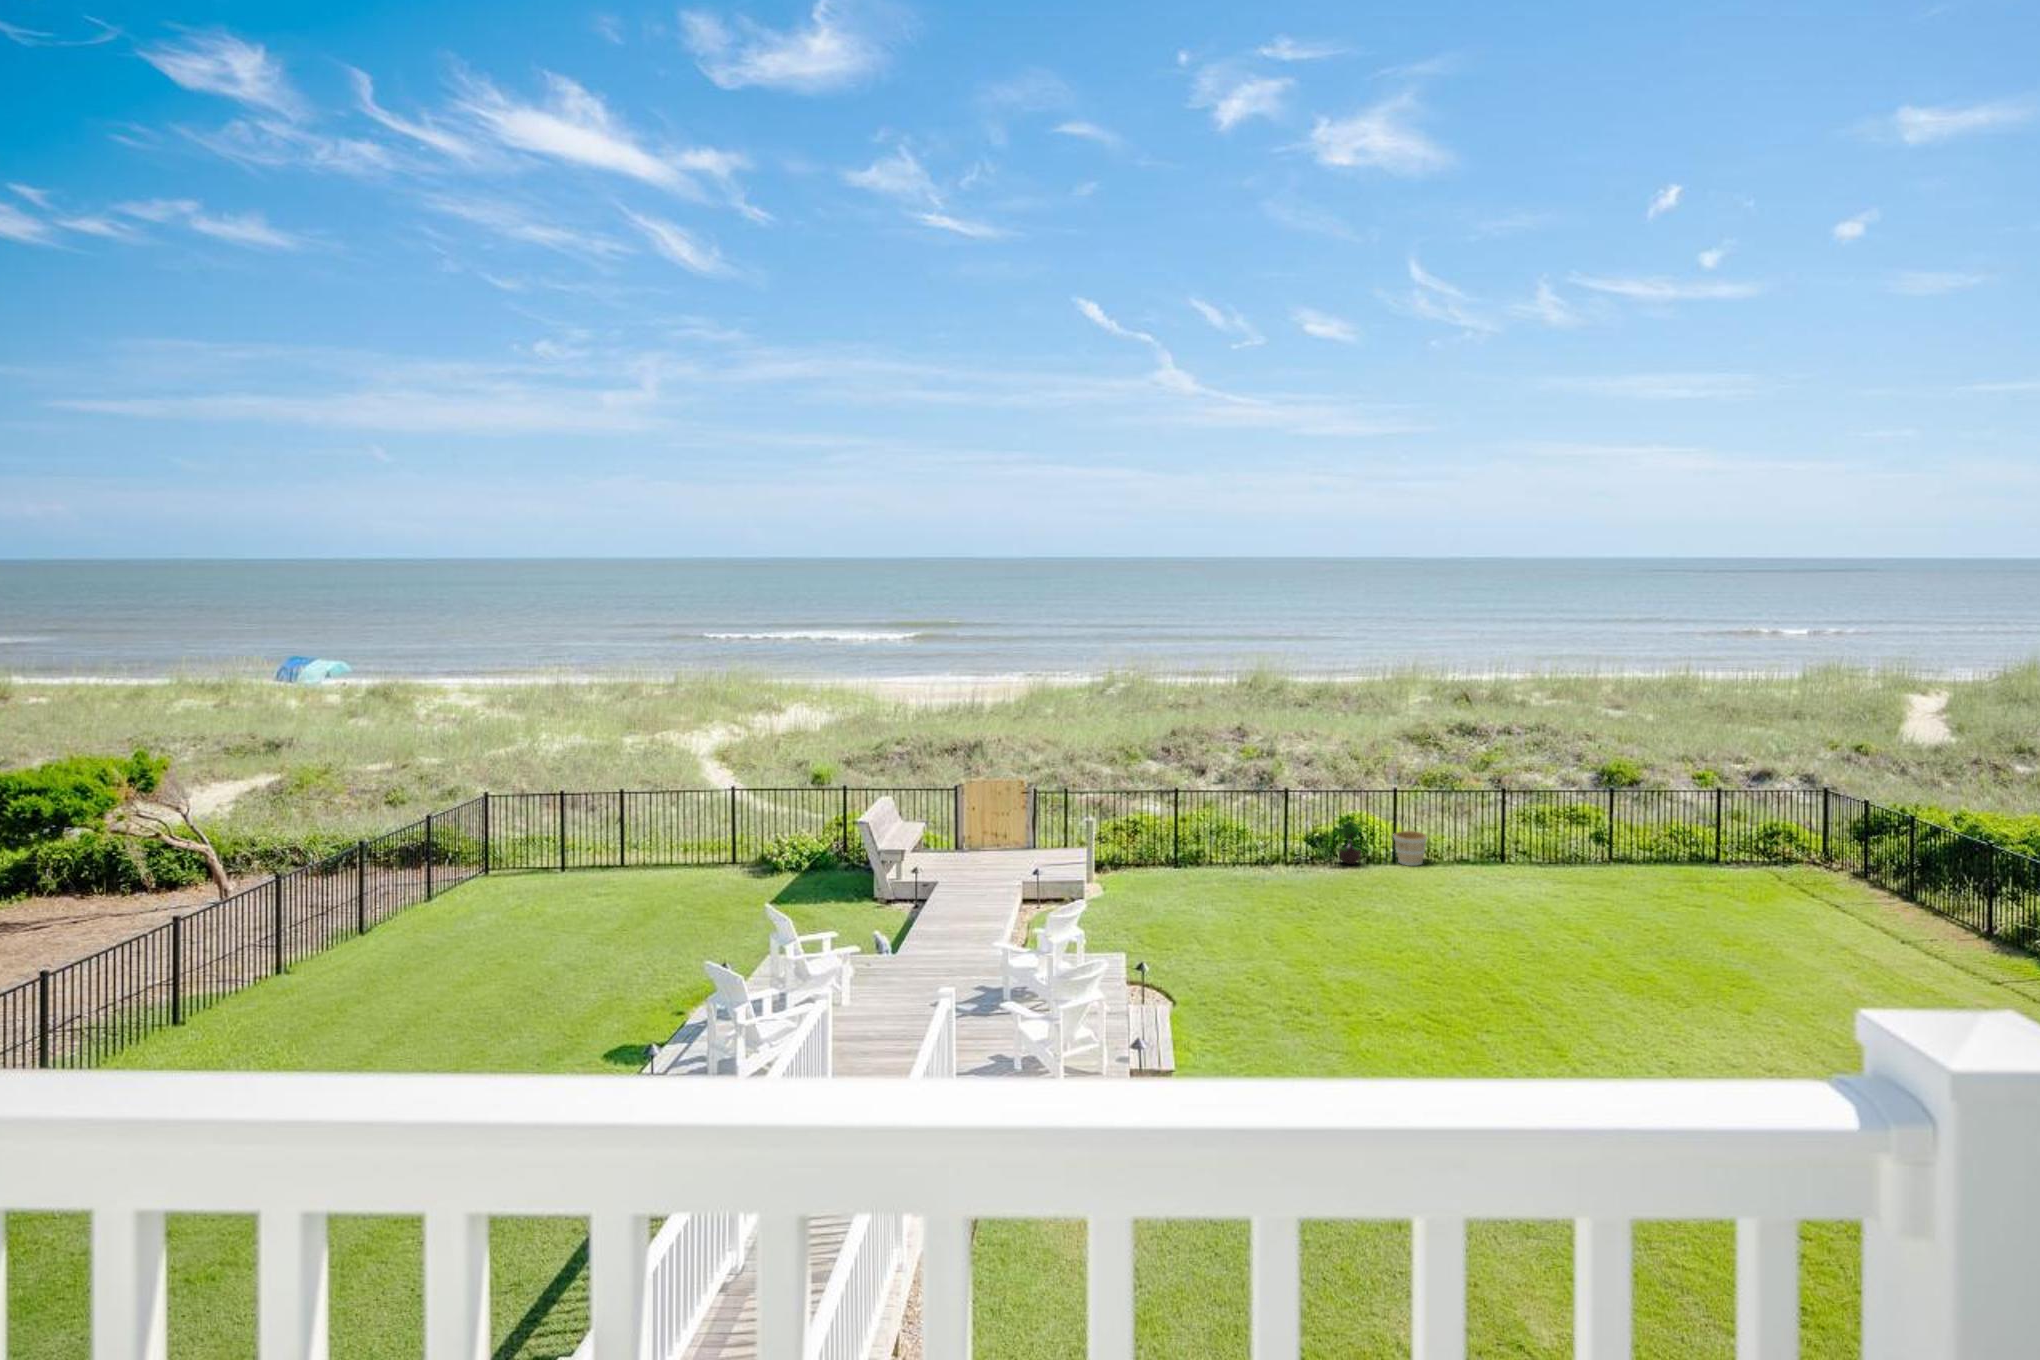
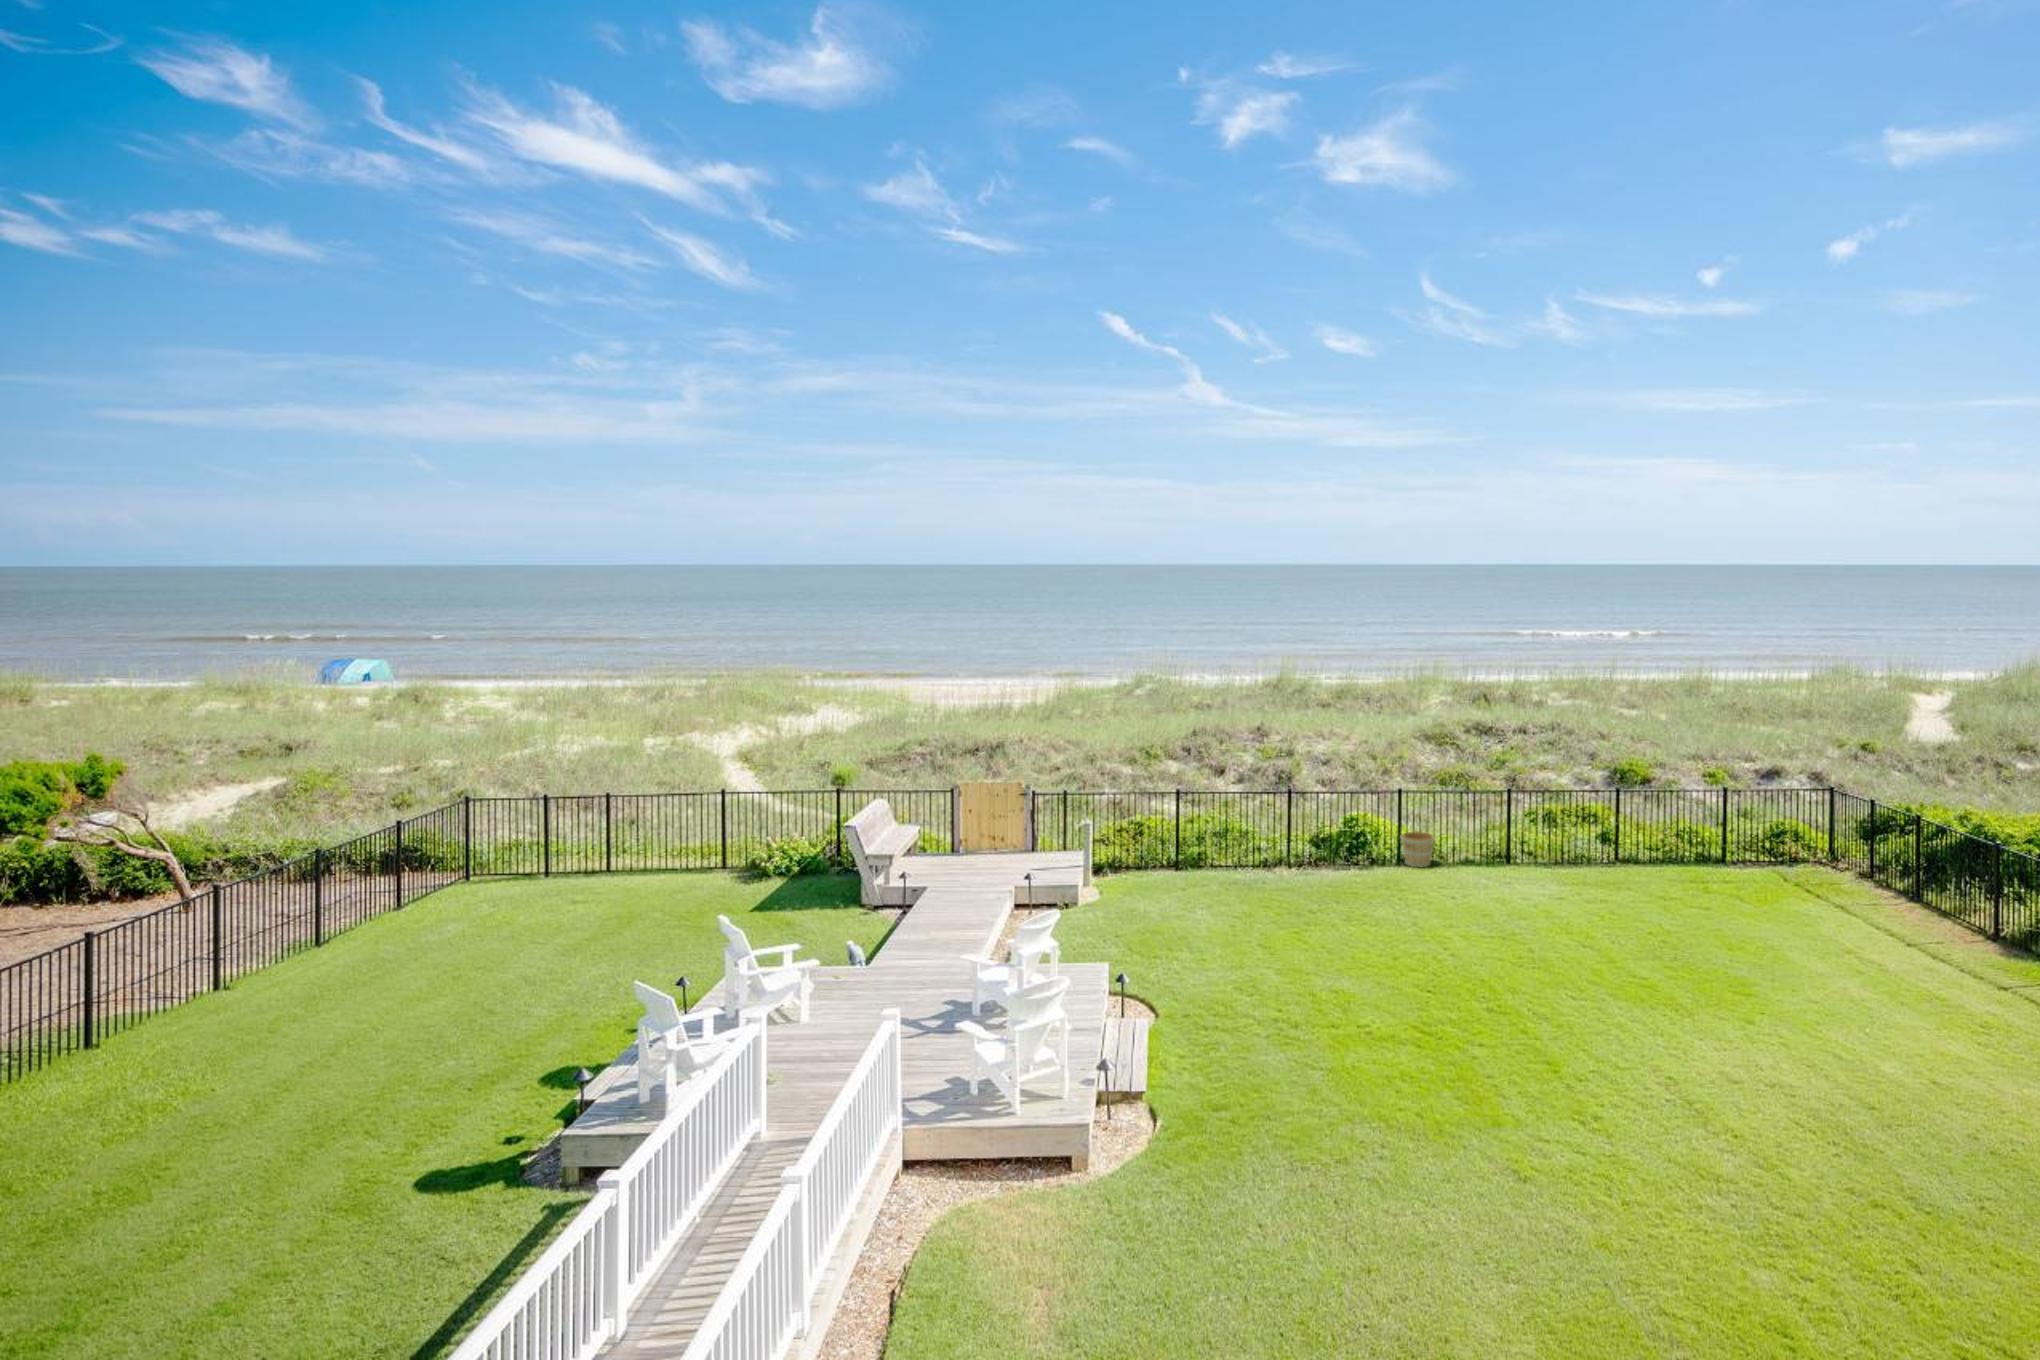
potted tree: present [1338,820,1361,864] -> none [1341,816,1371,866]

